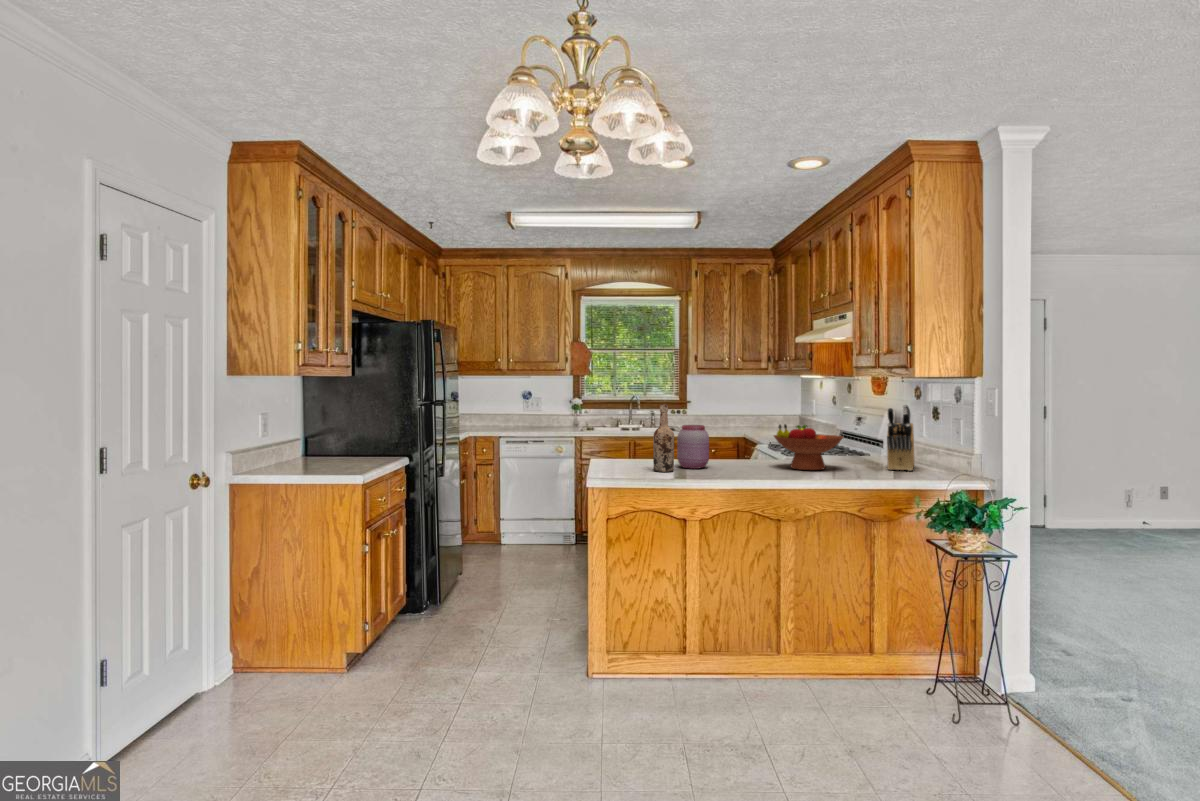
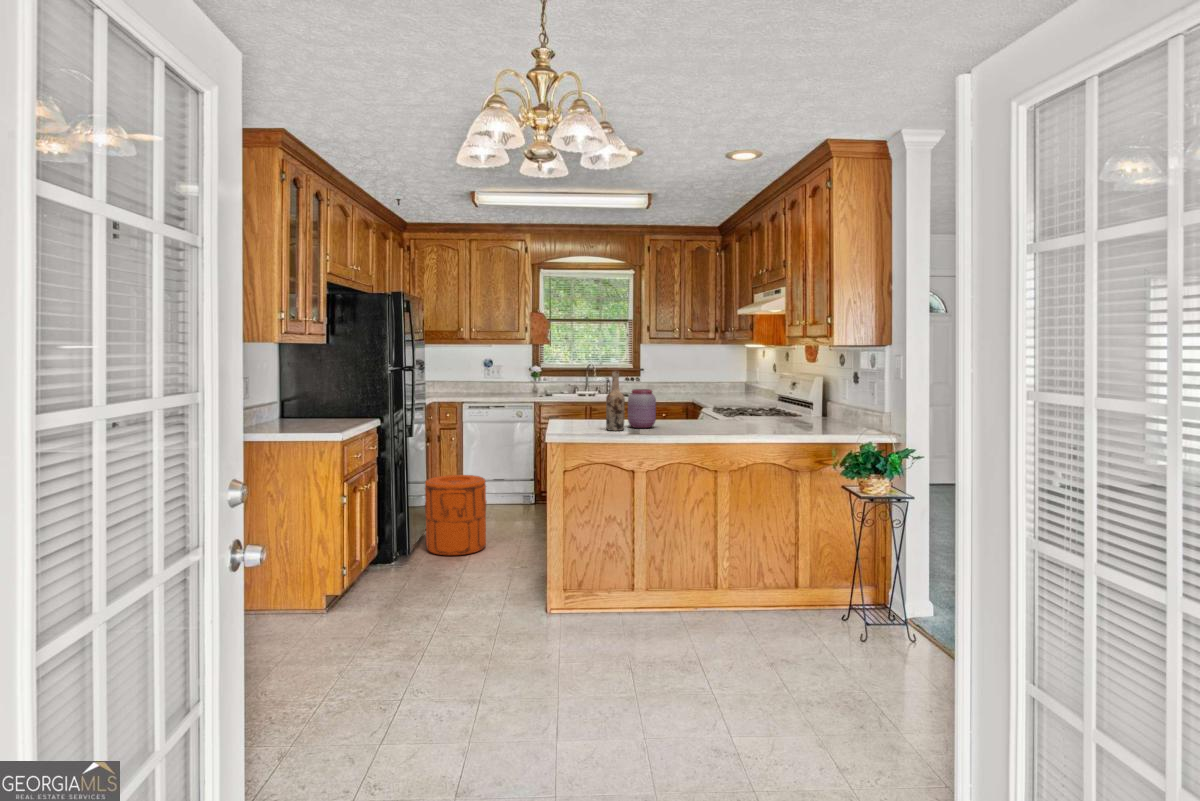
knife block: present [887,405,914,471] -> none [810,371,837,429]
fruit bowl: present [774,424,843,470] -> none [713,388,774,429]
trash can: none [456,515,522,604] -> present [425,475,486,555]

